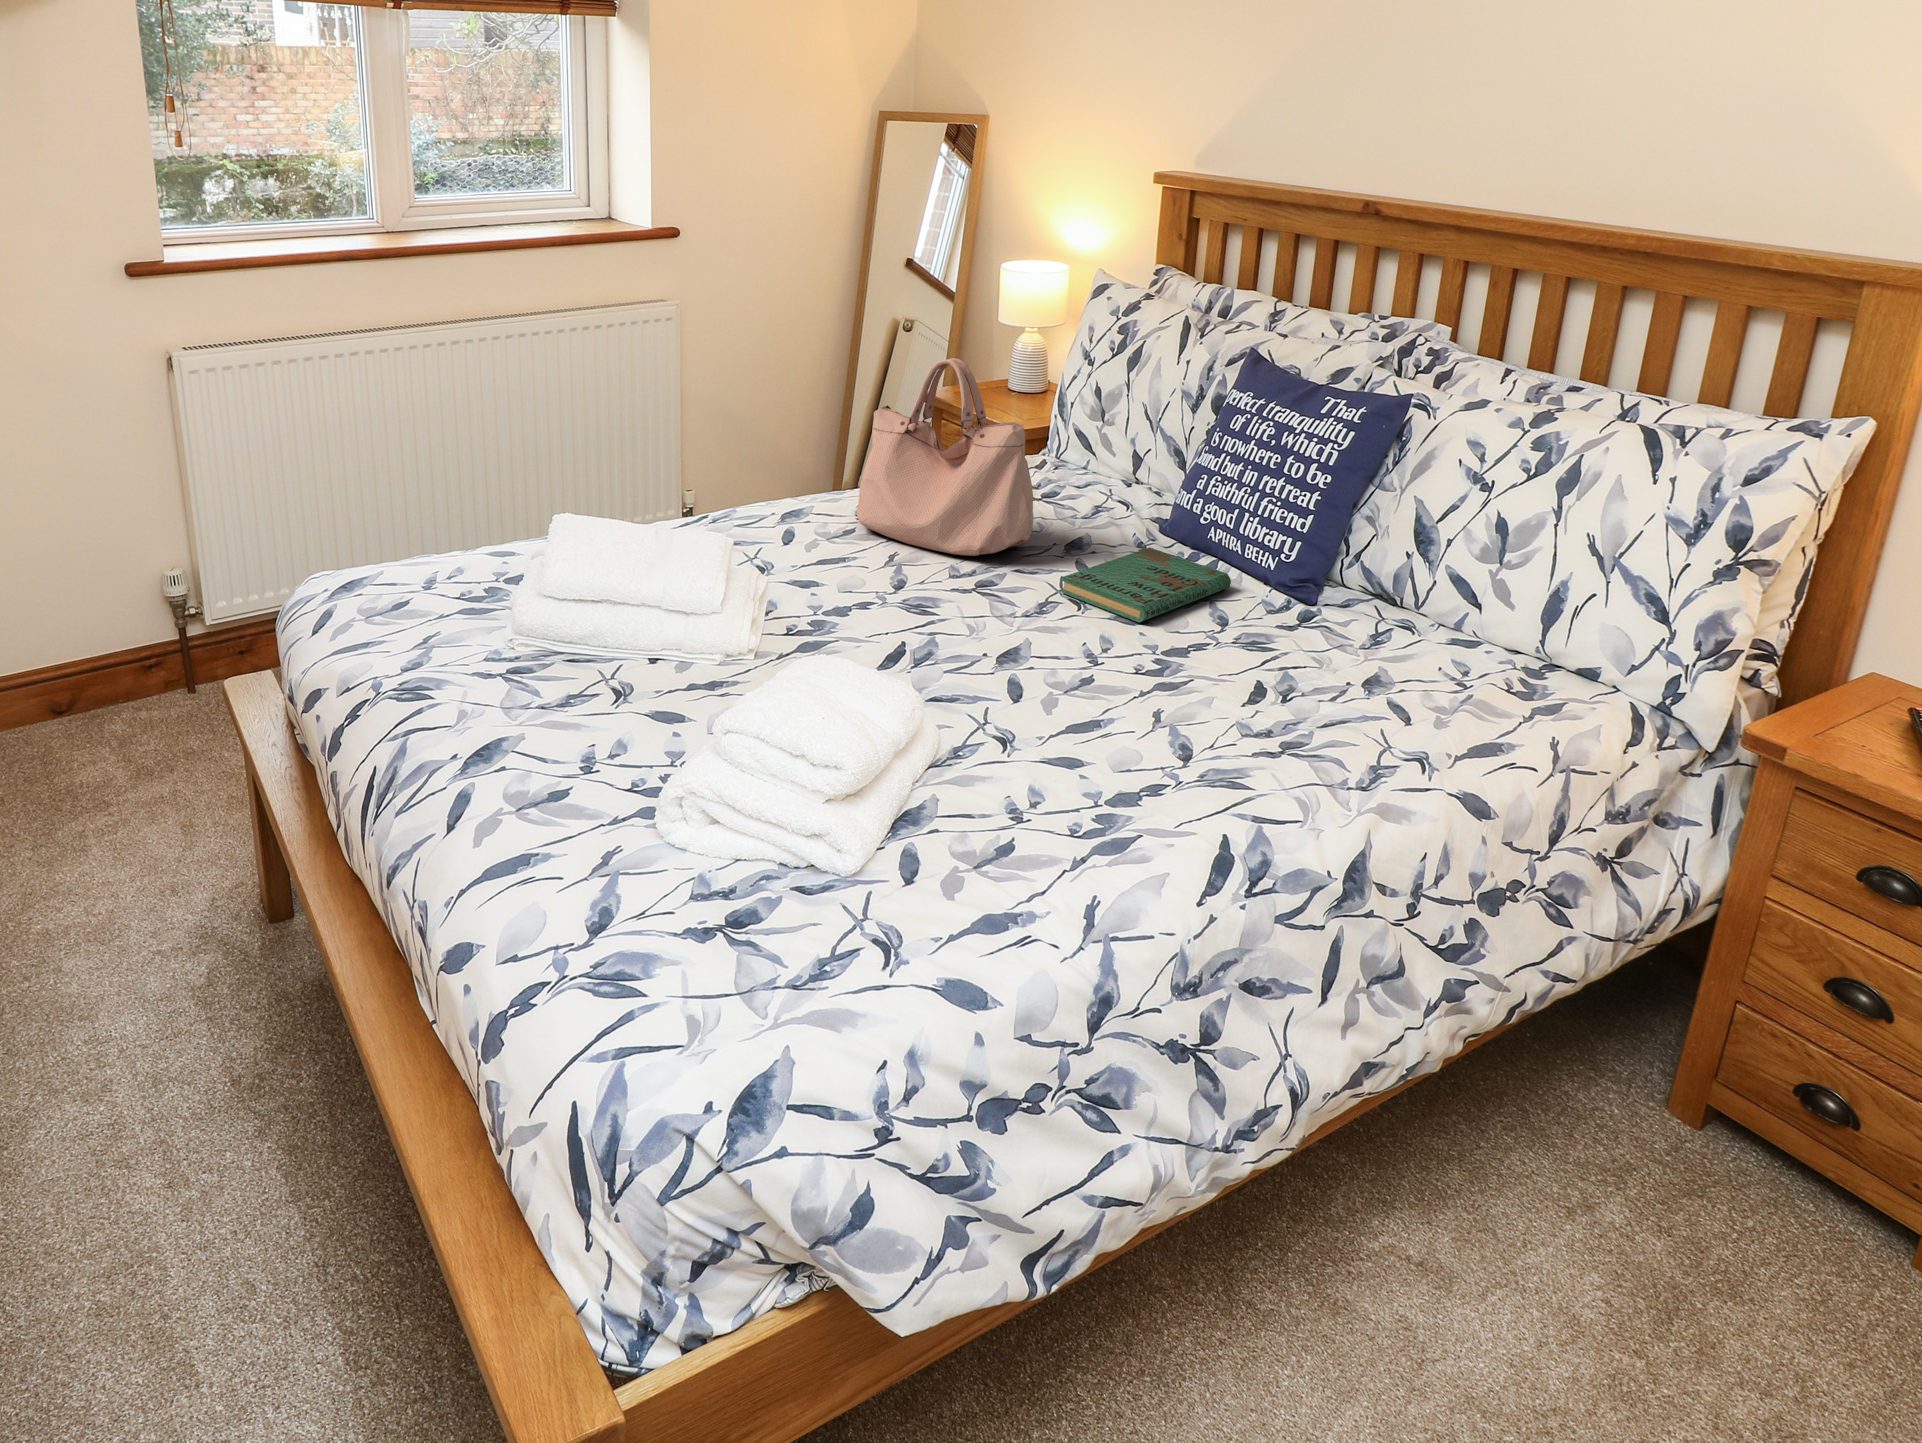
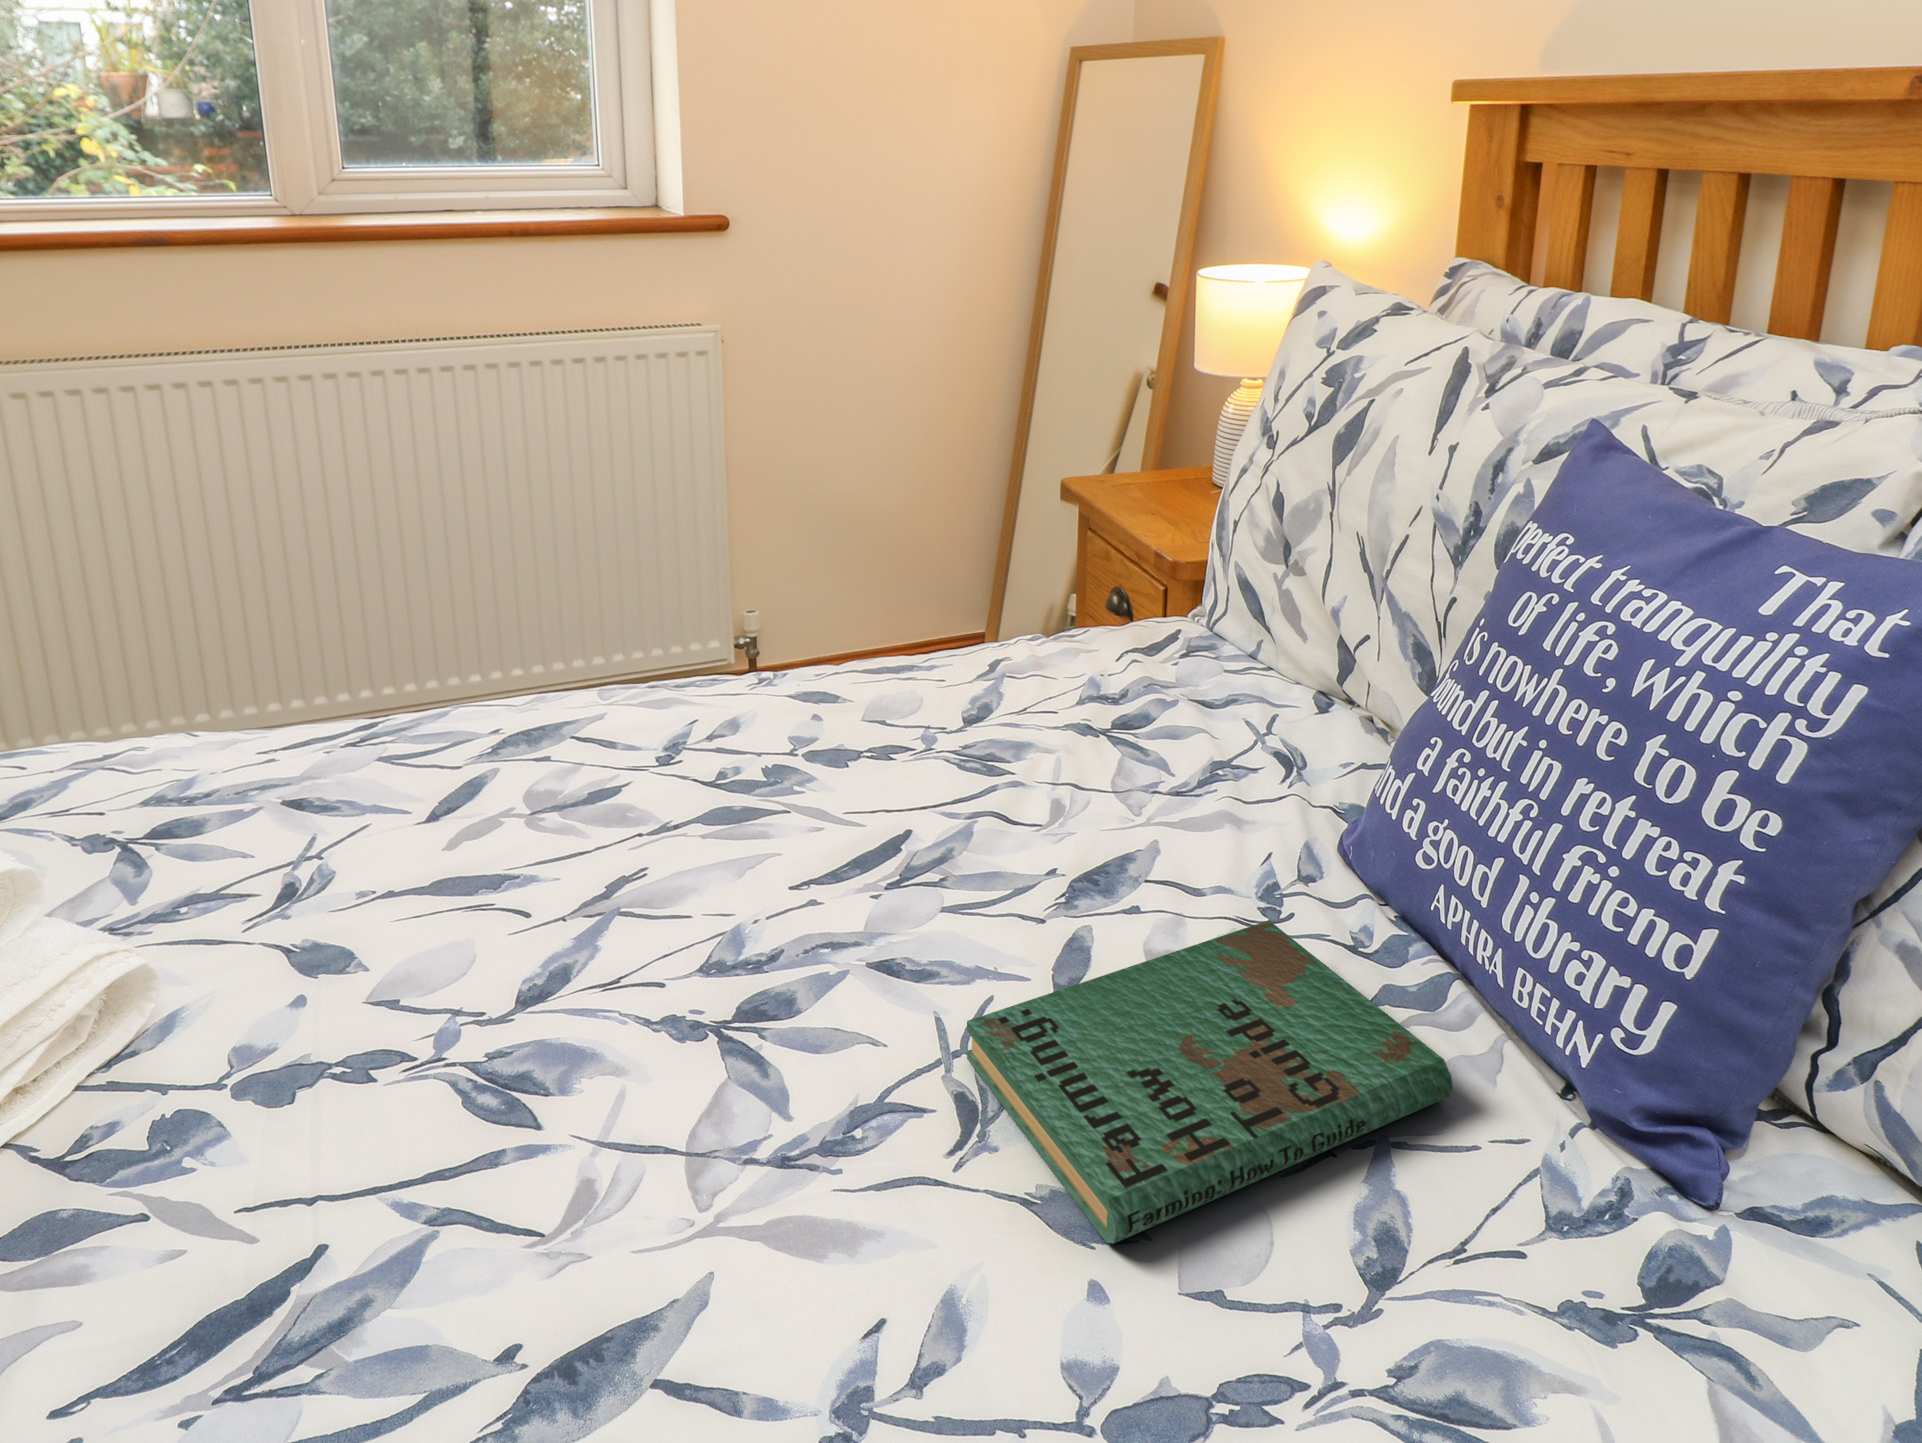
handbag: present [857,358,1033,556] -> none [673,430,991,896]

